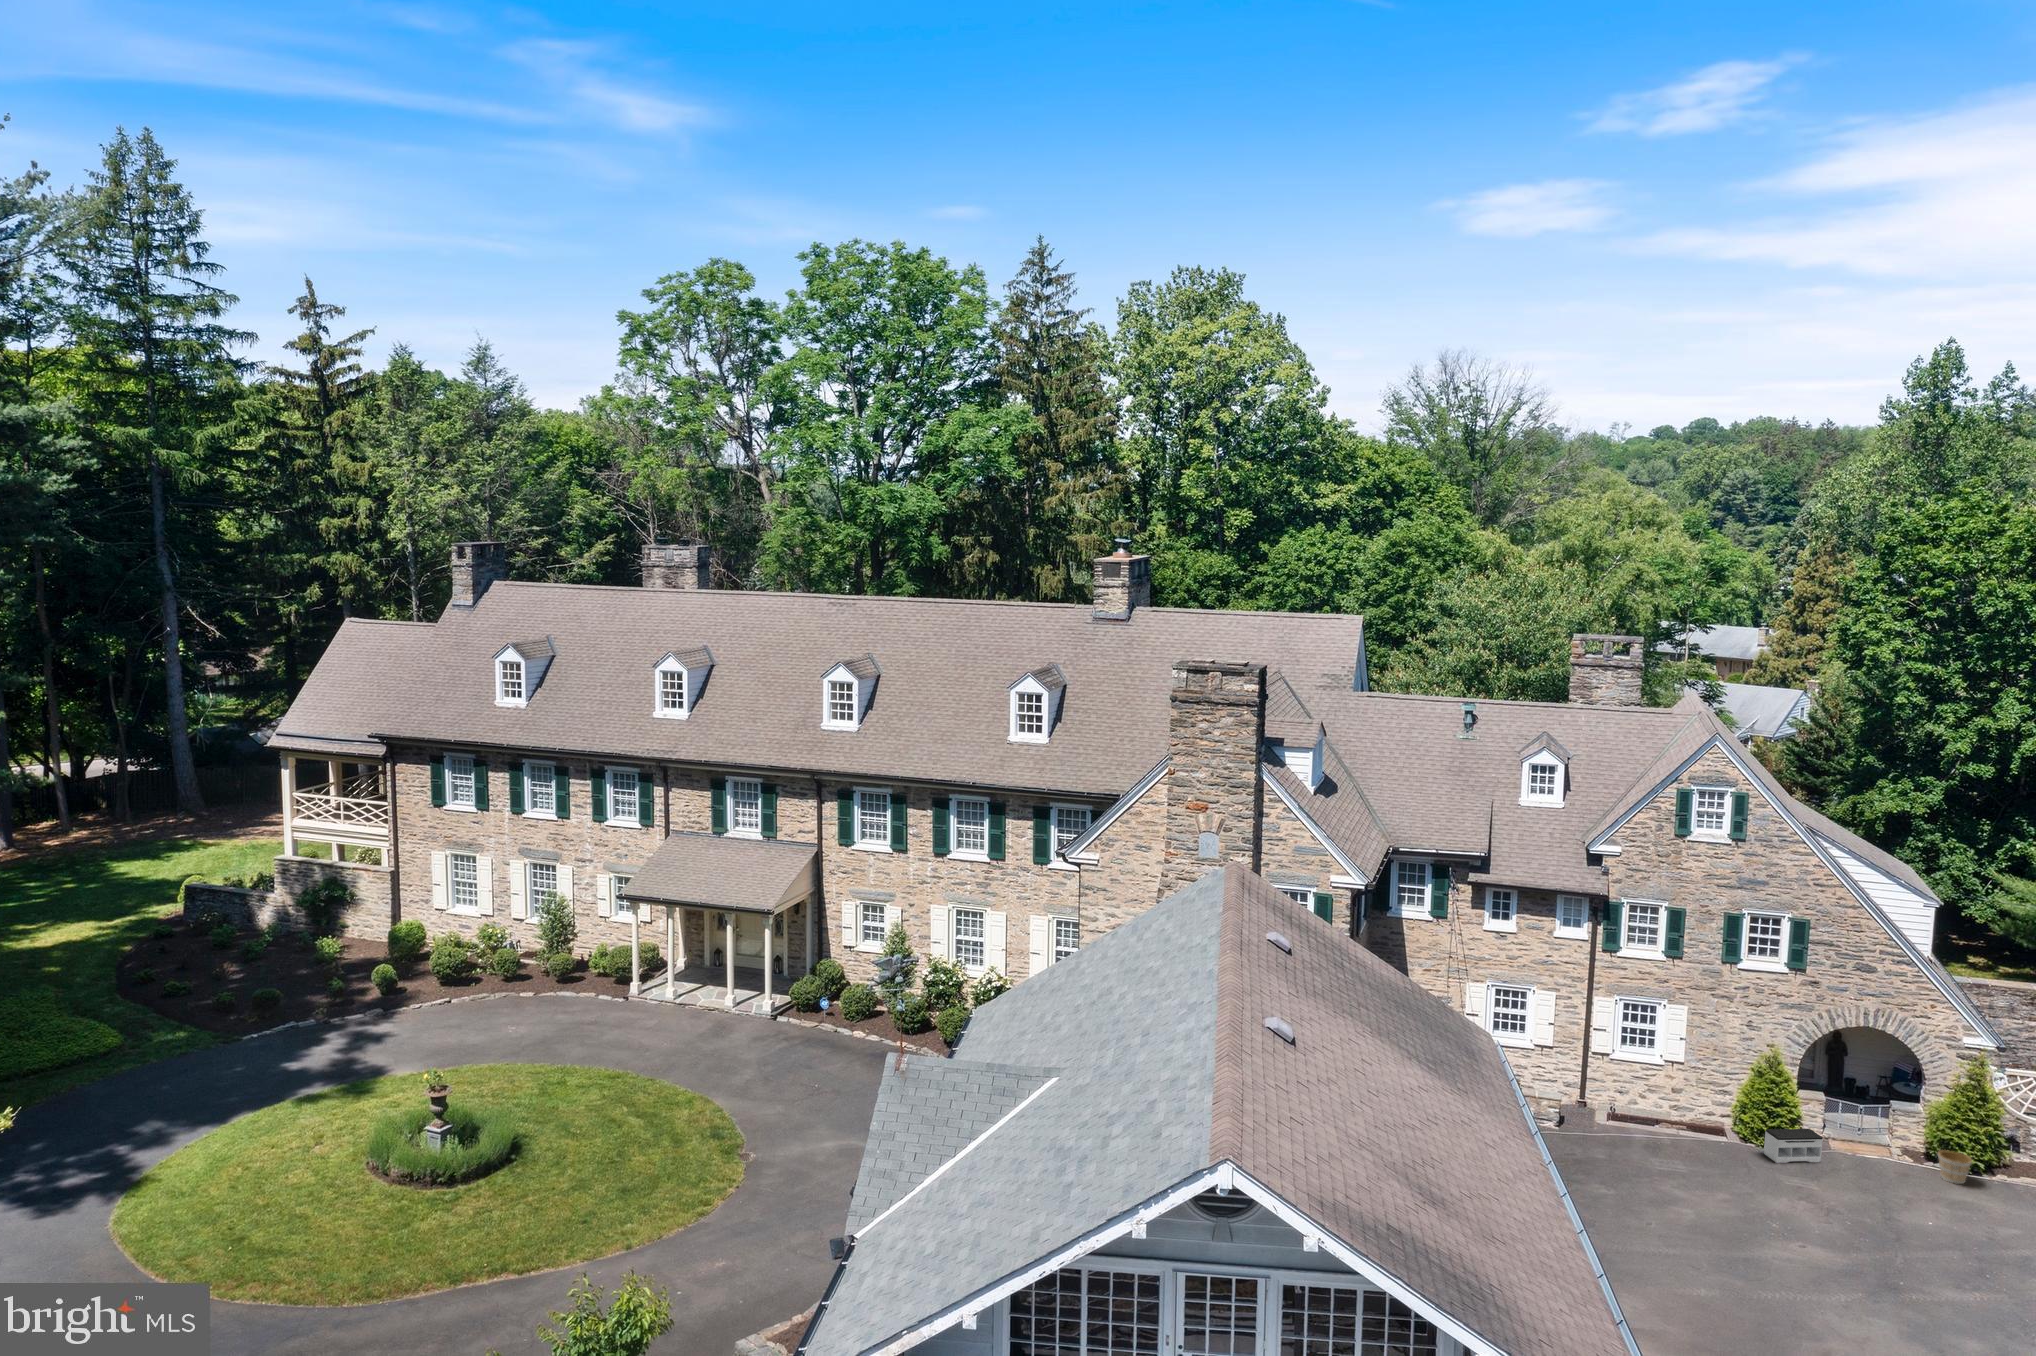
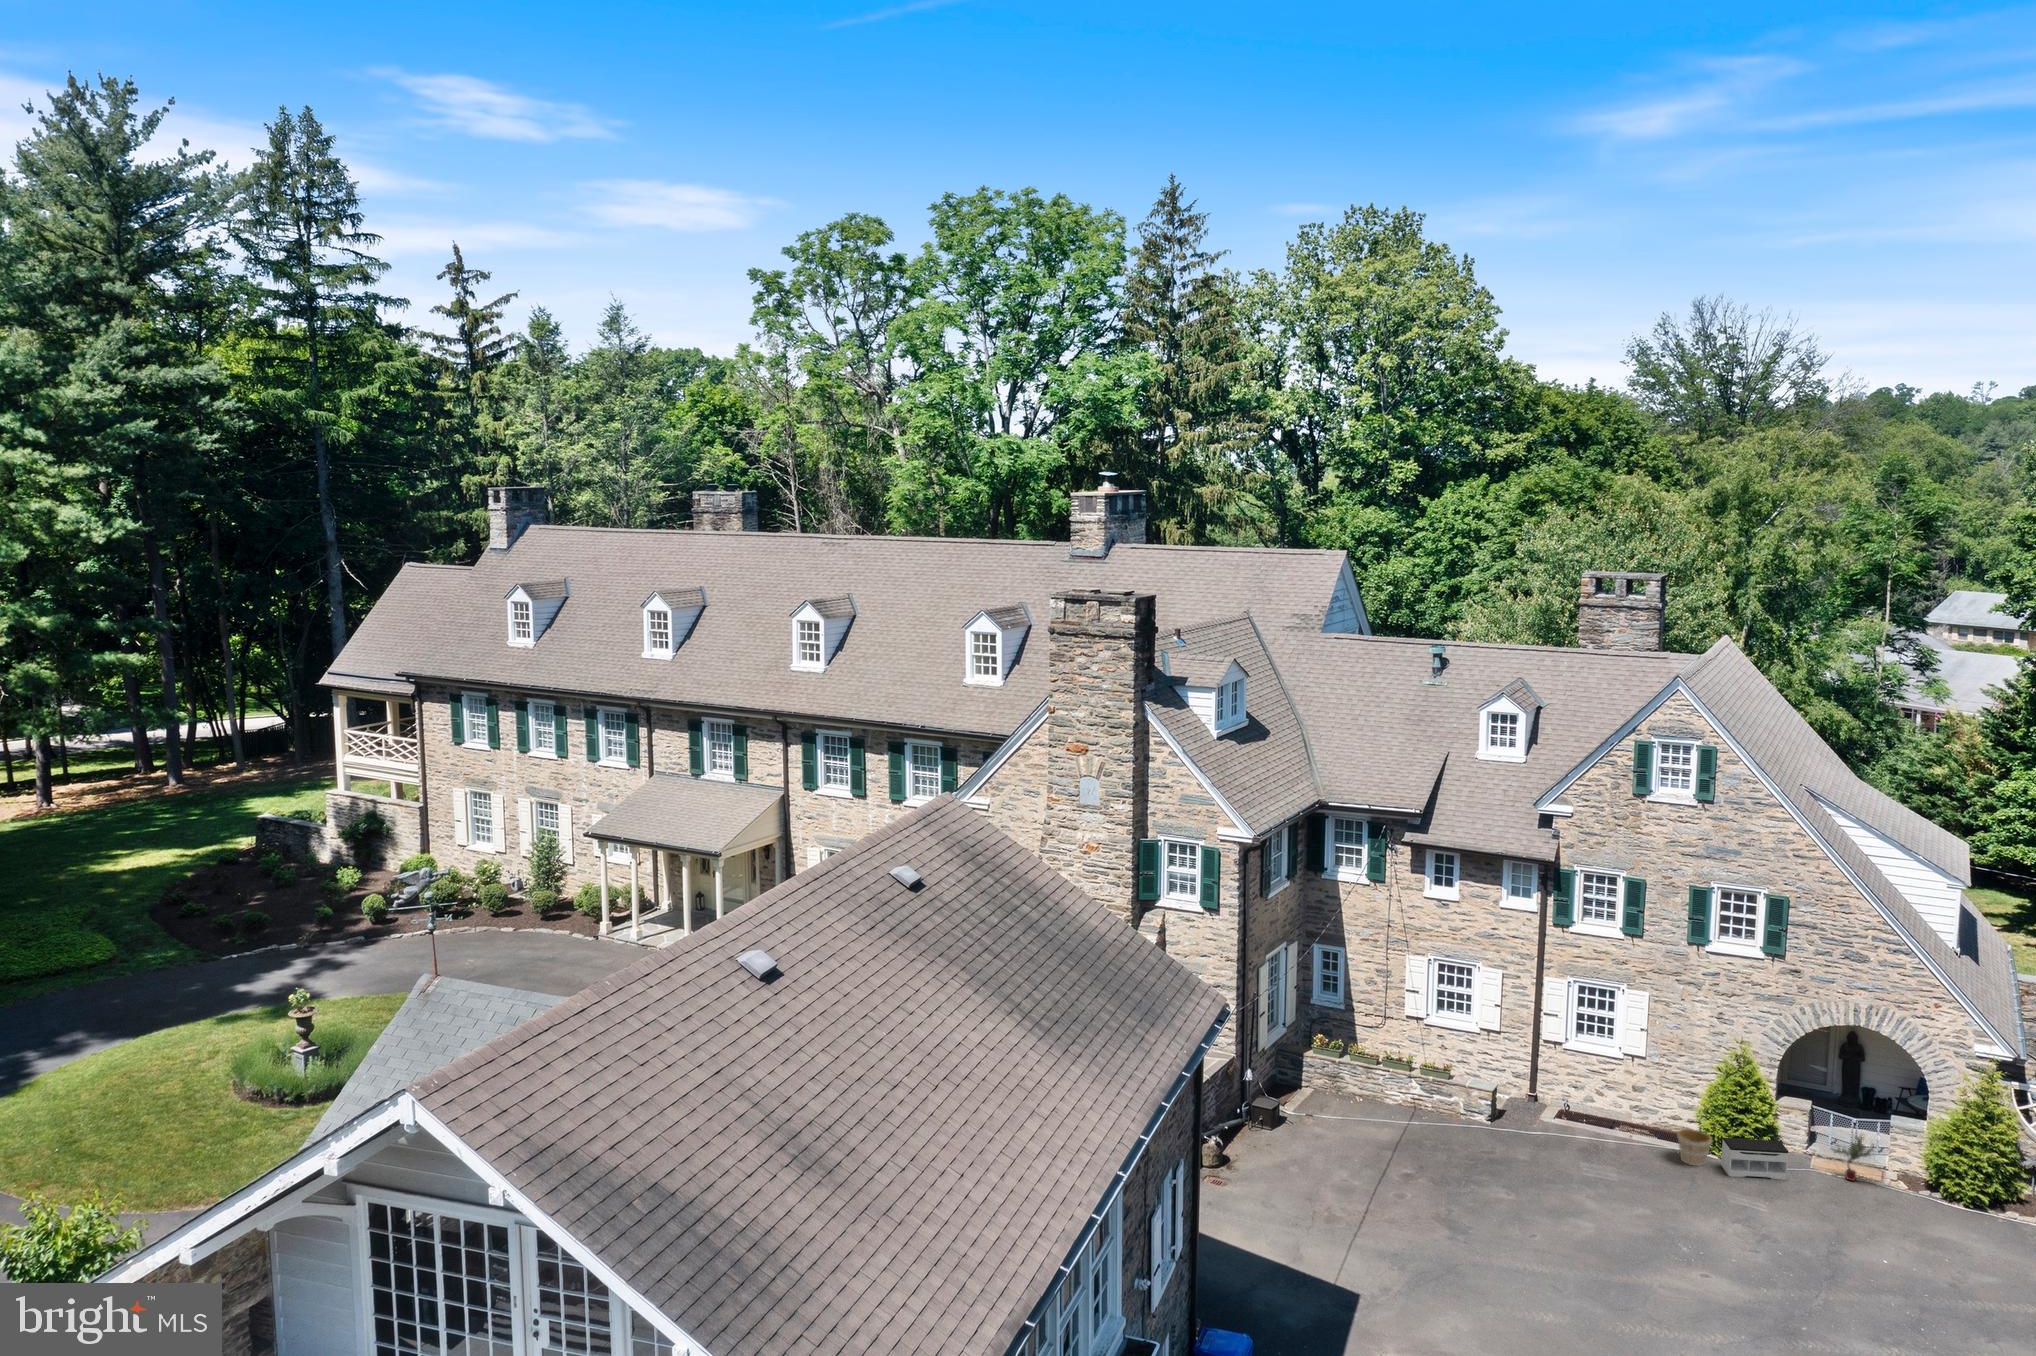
potted tree: none [1849,1117,1890,1159] -> present [1831,1135,1875,1181]
wooden bucket: present [1938,1150,1972,1184] -> present [1677,1128,1712,1166]

